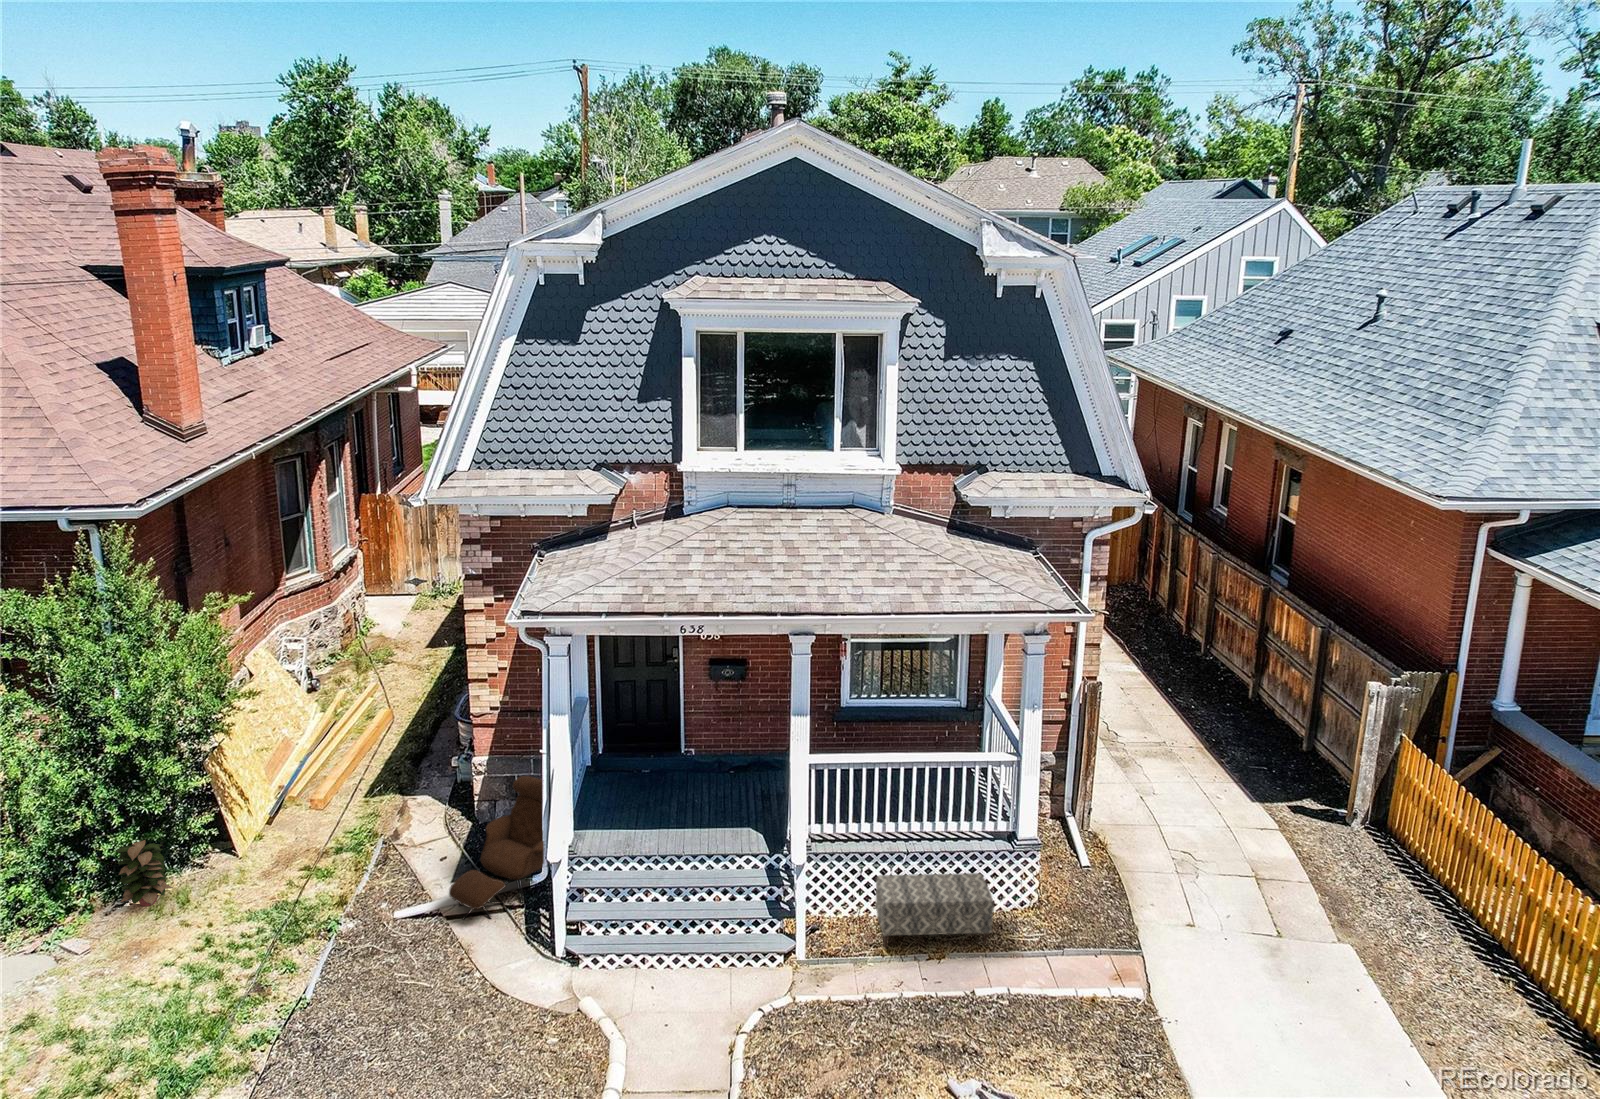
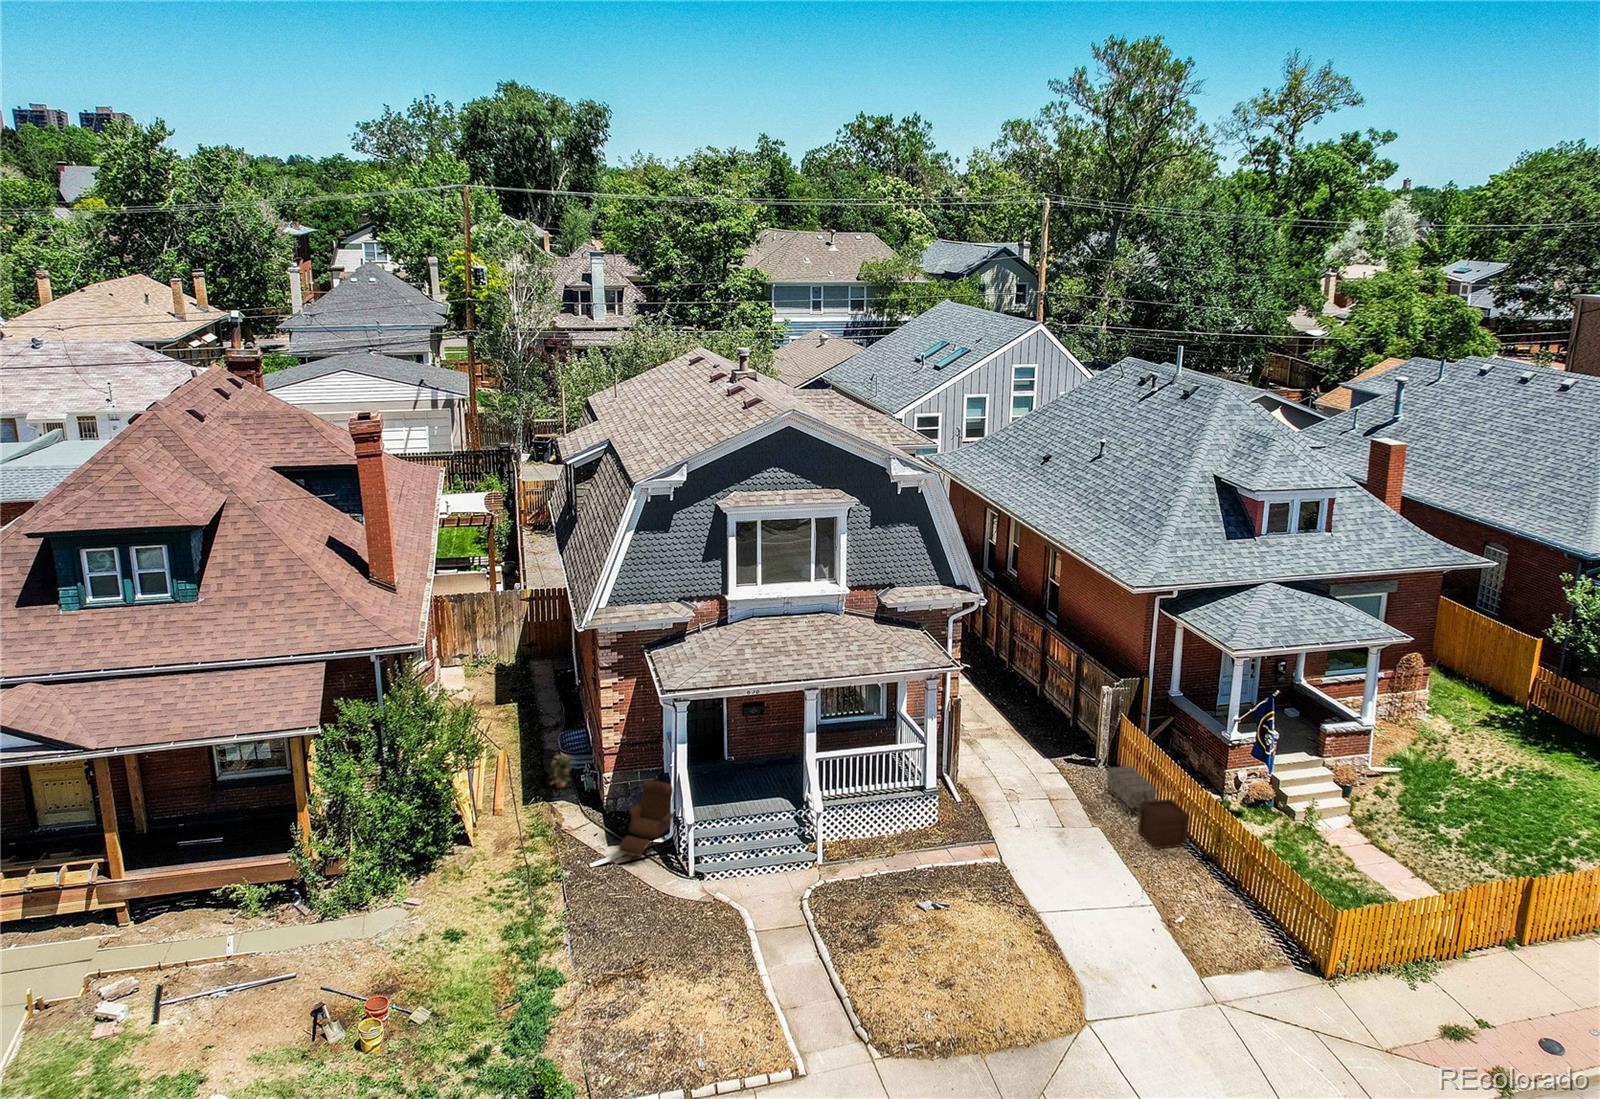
decorative plant: present [116,840,173,906] -> present [550,754,571,788]
bench: present [876,873,994,948] -> present [1106,766,1157,814]
wooden crate: none [1433,904,1552,1003] -> present [1138,799,1190,849]

